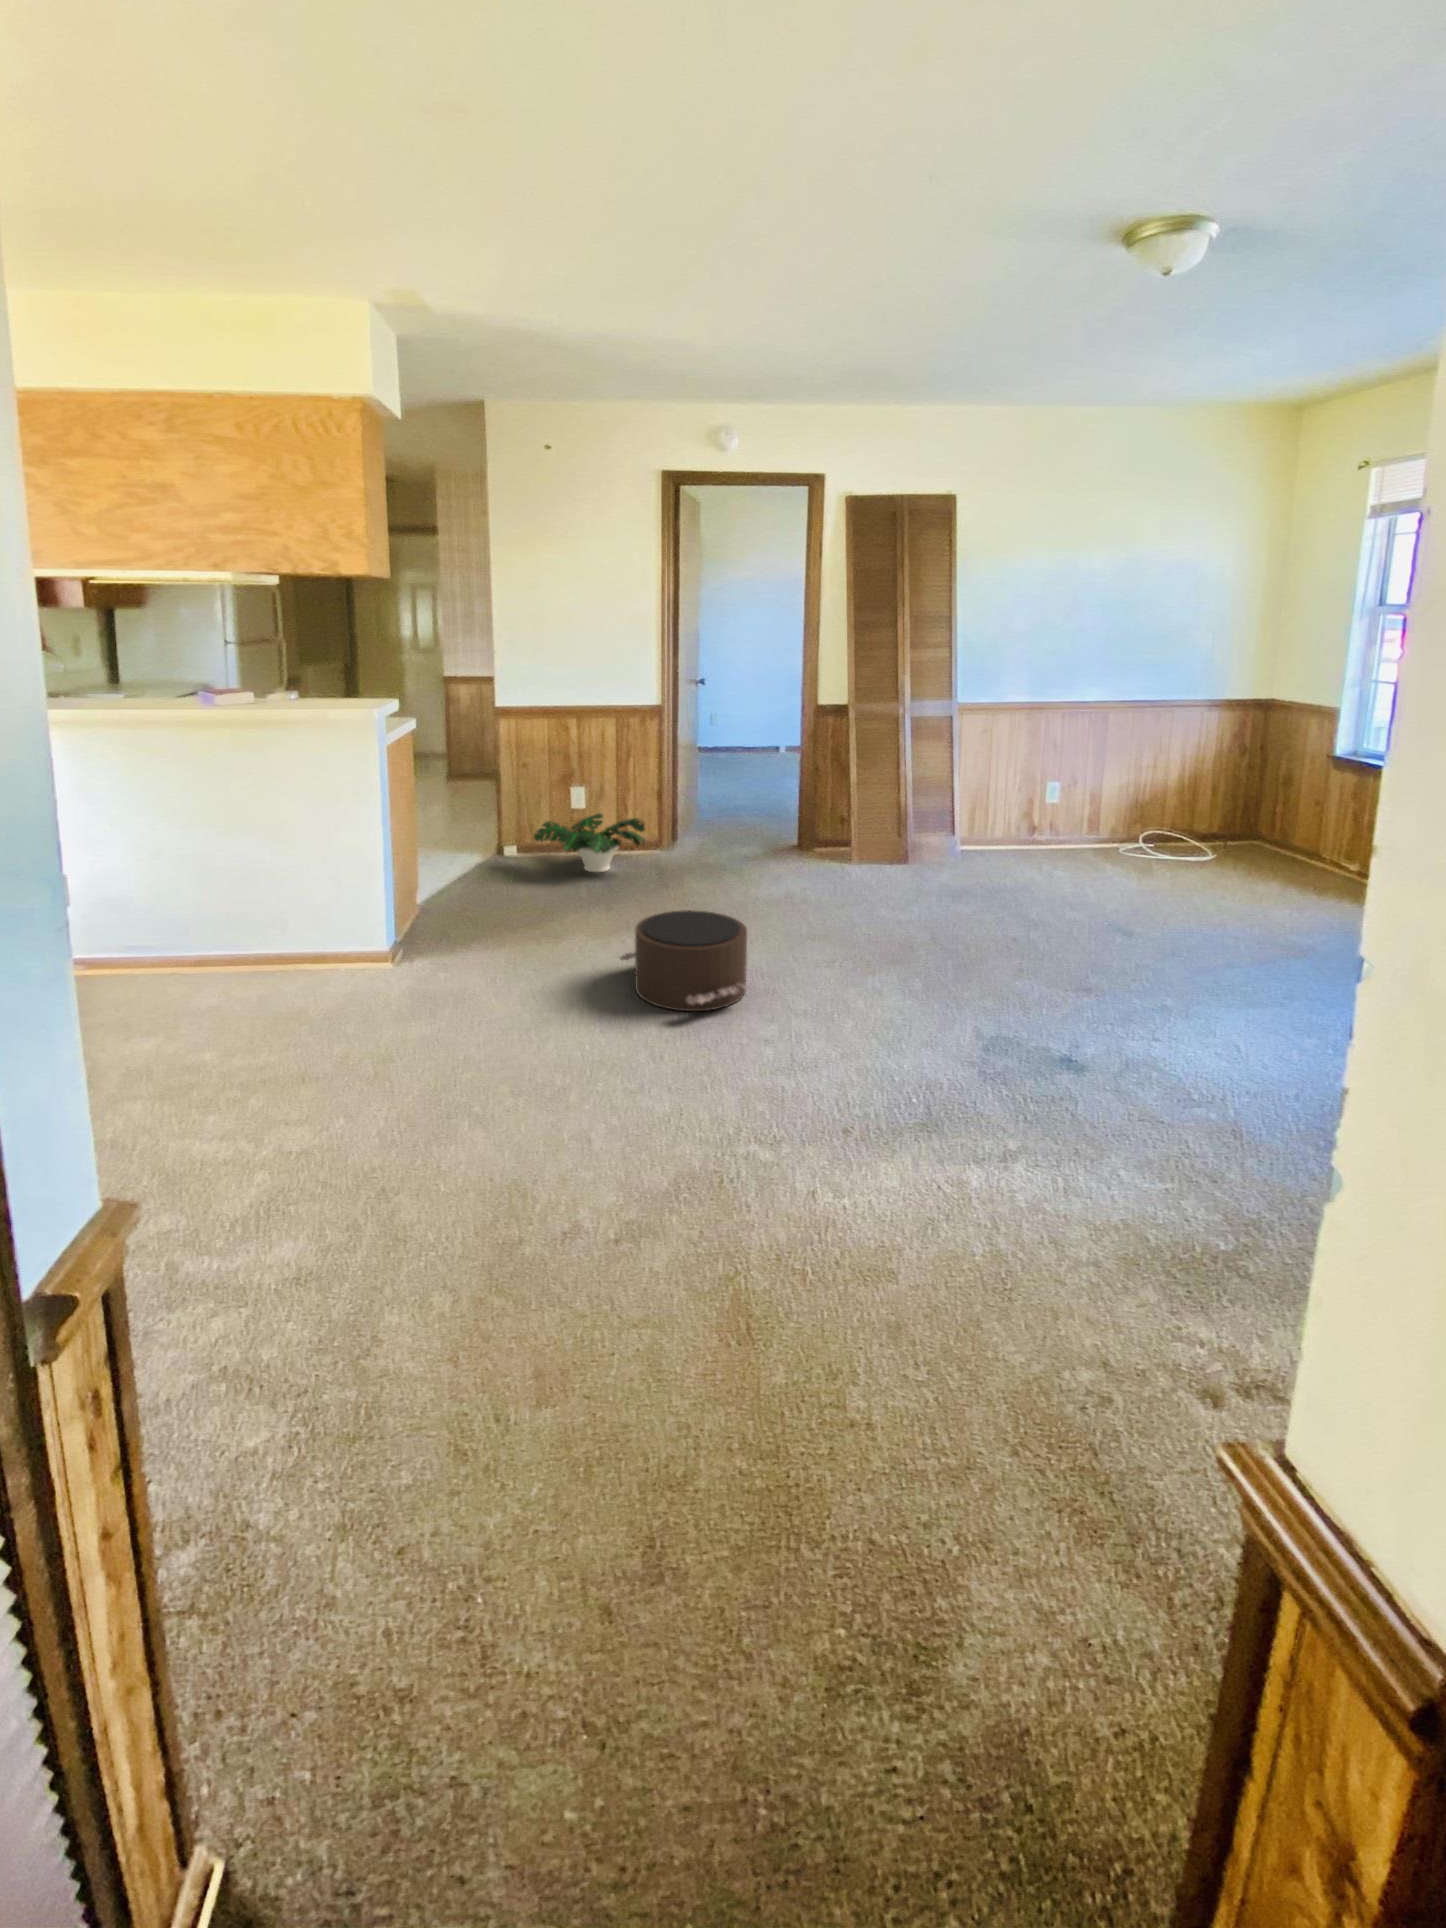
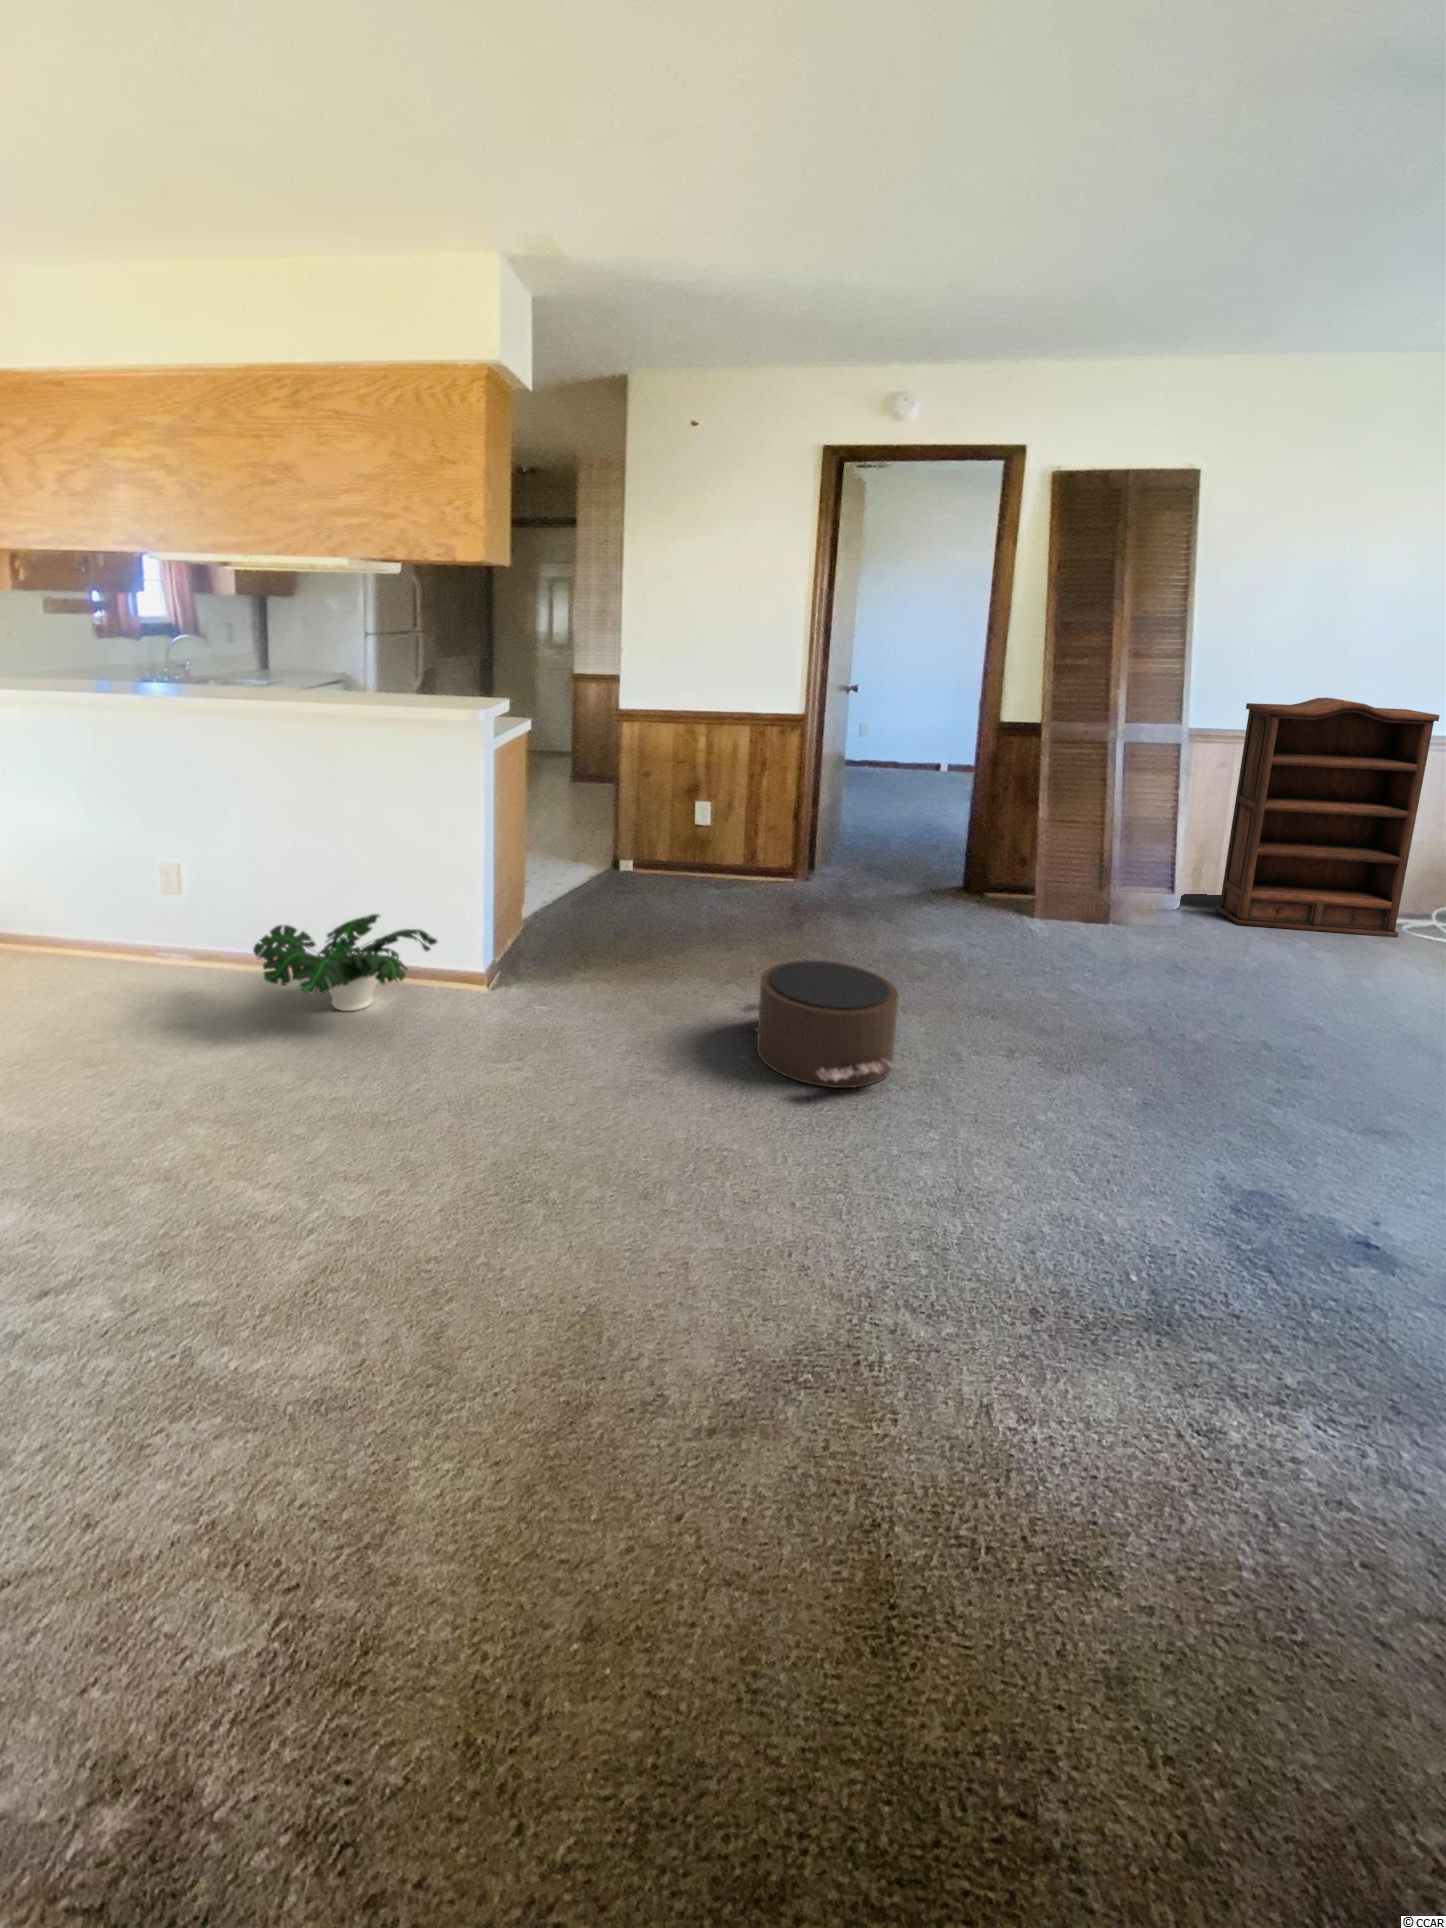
bookshelf: none [989,674,1131,858] -> present [1216,698,1439,937]
potted plant: present [534,814,645,872] -> present [253,914,437,1011]

